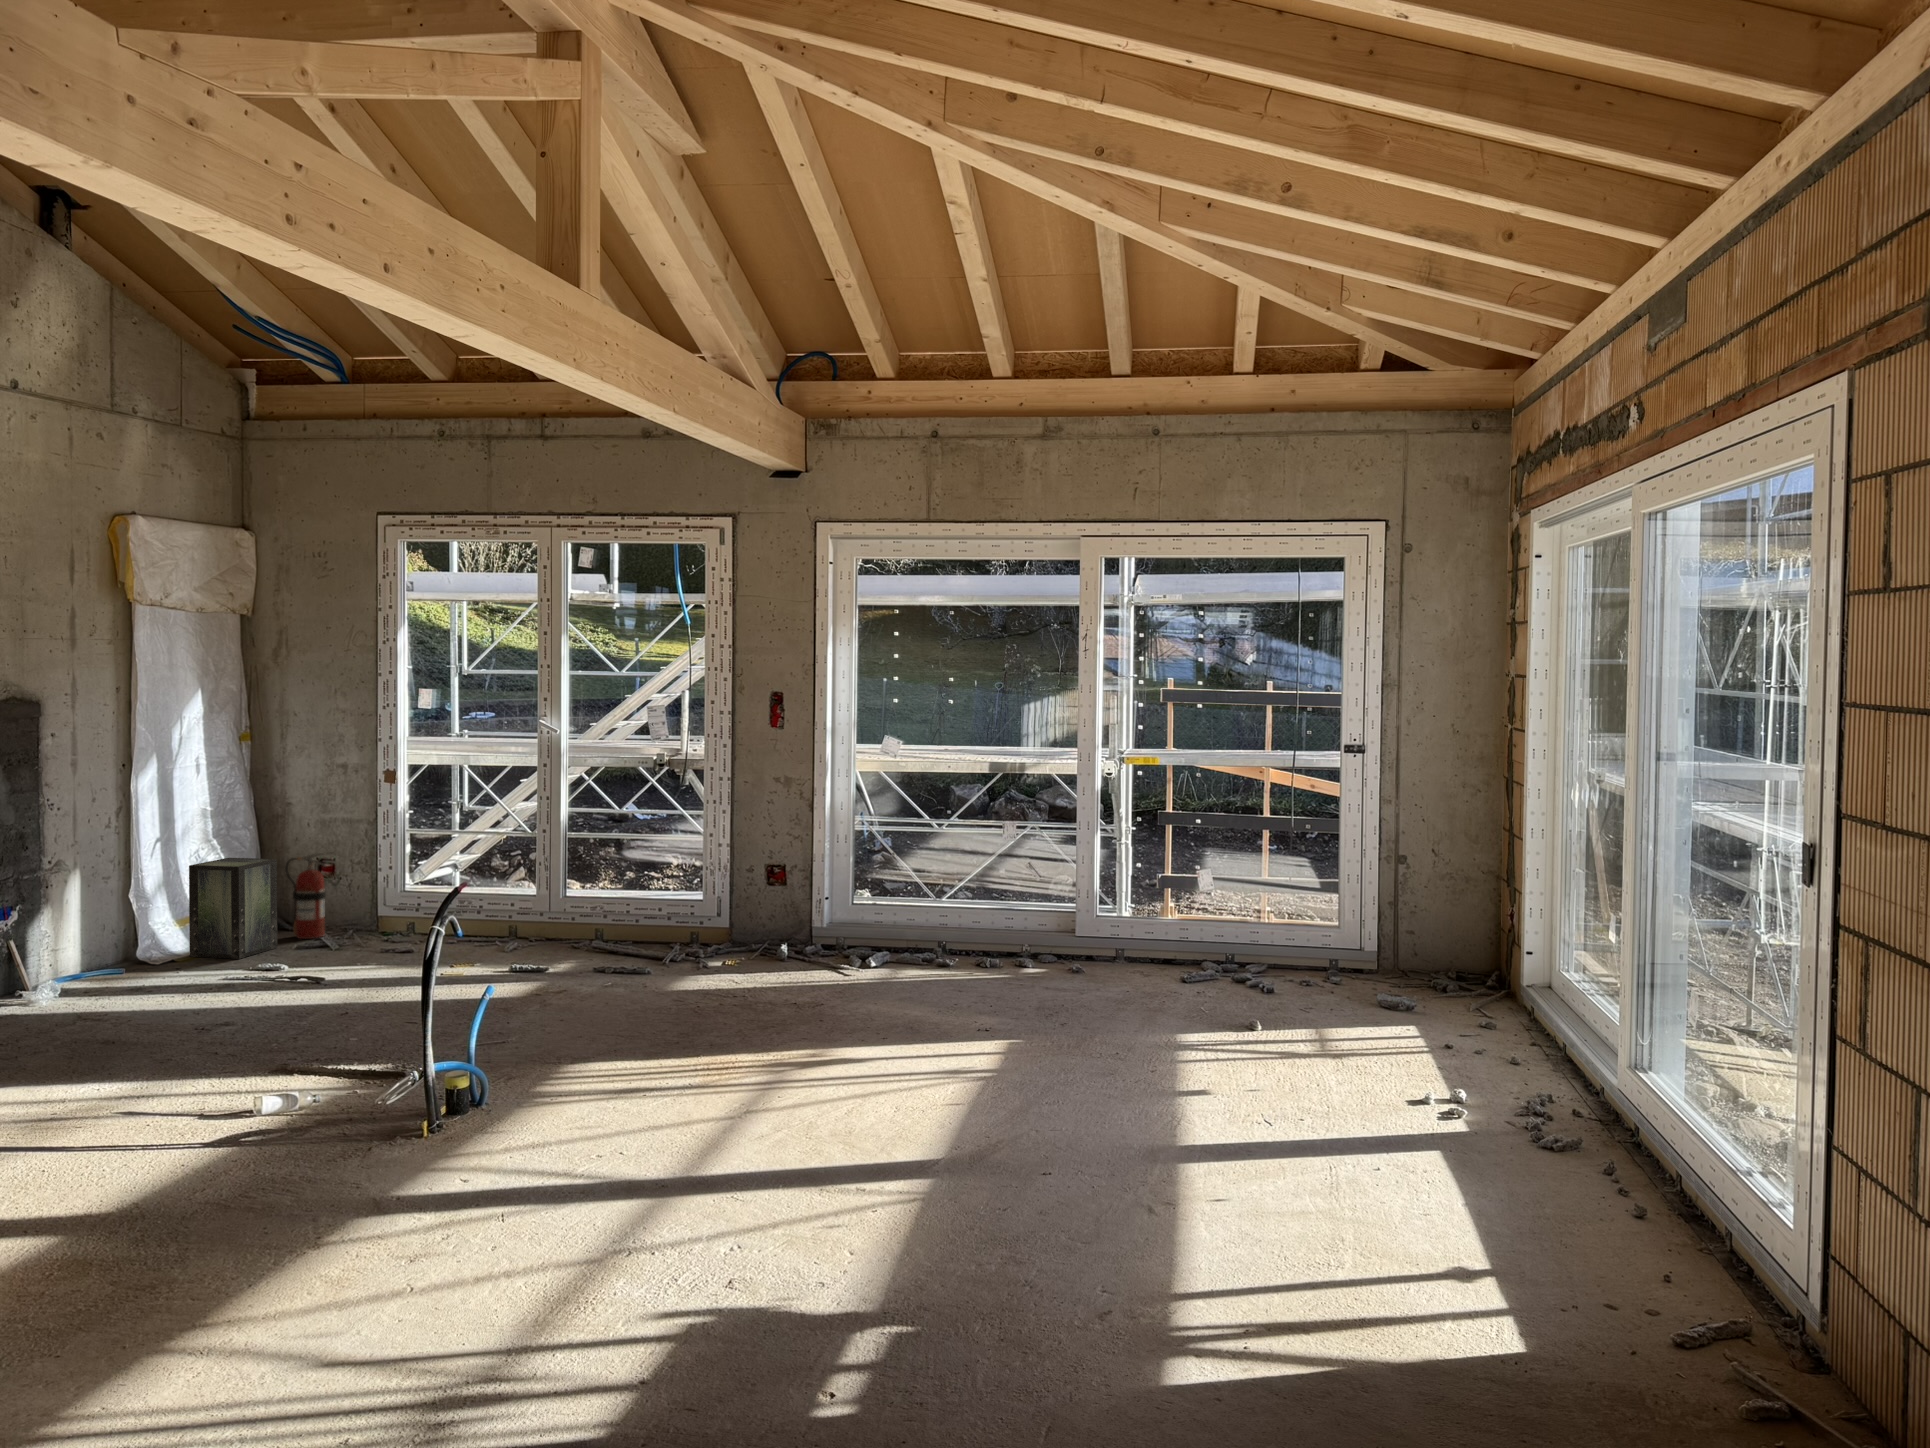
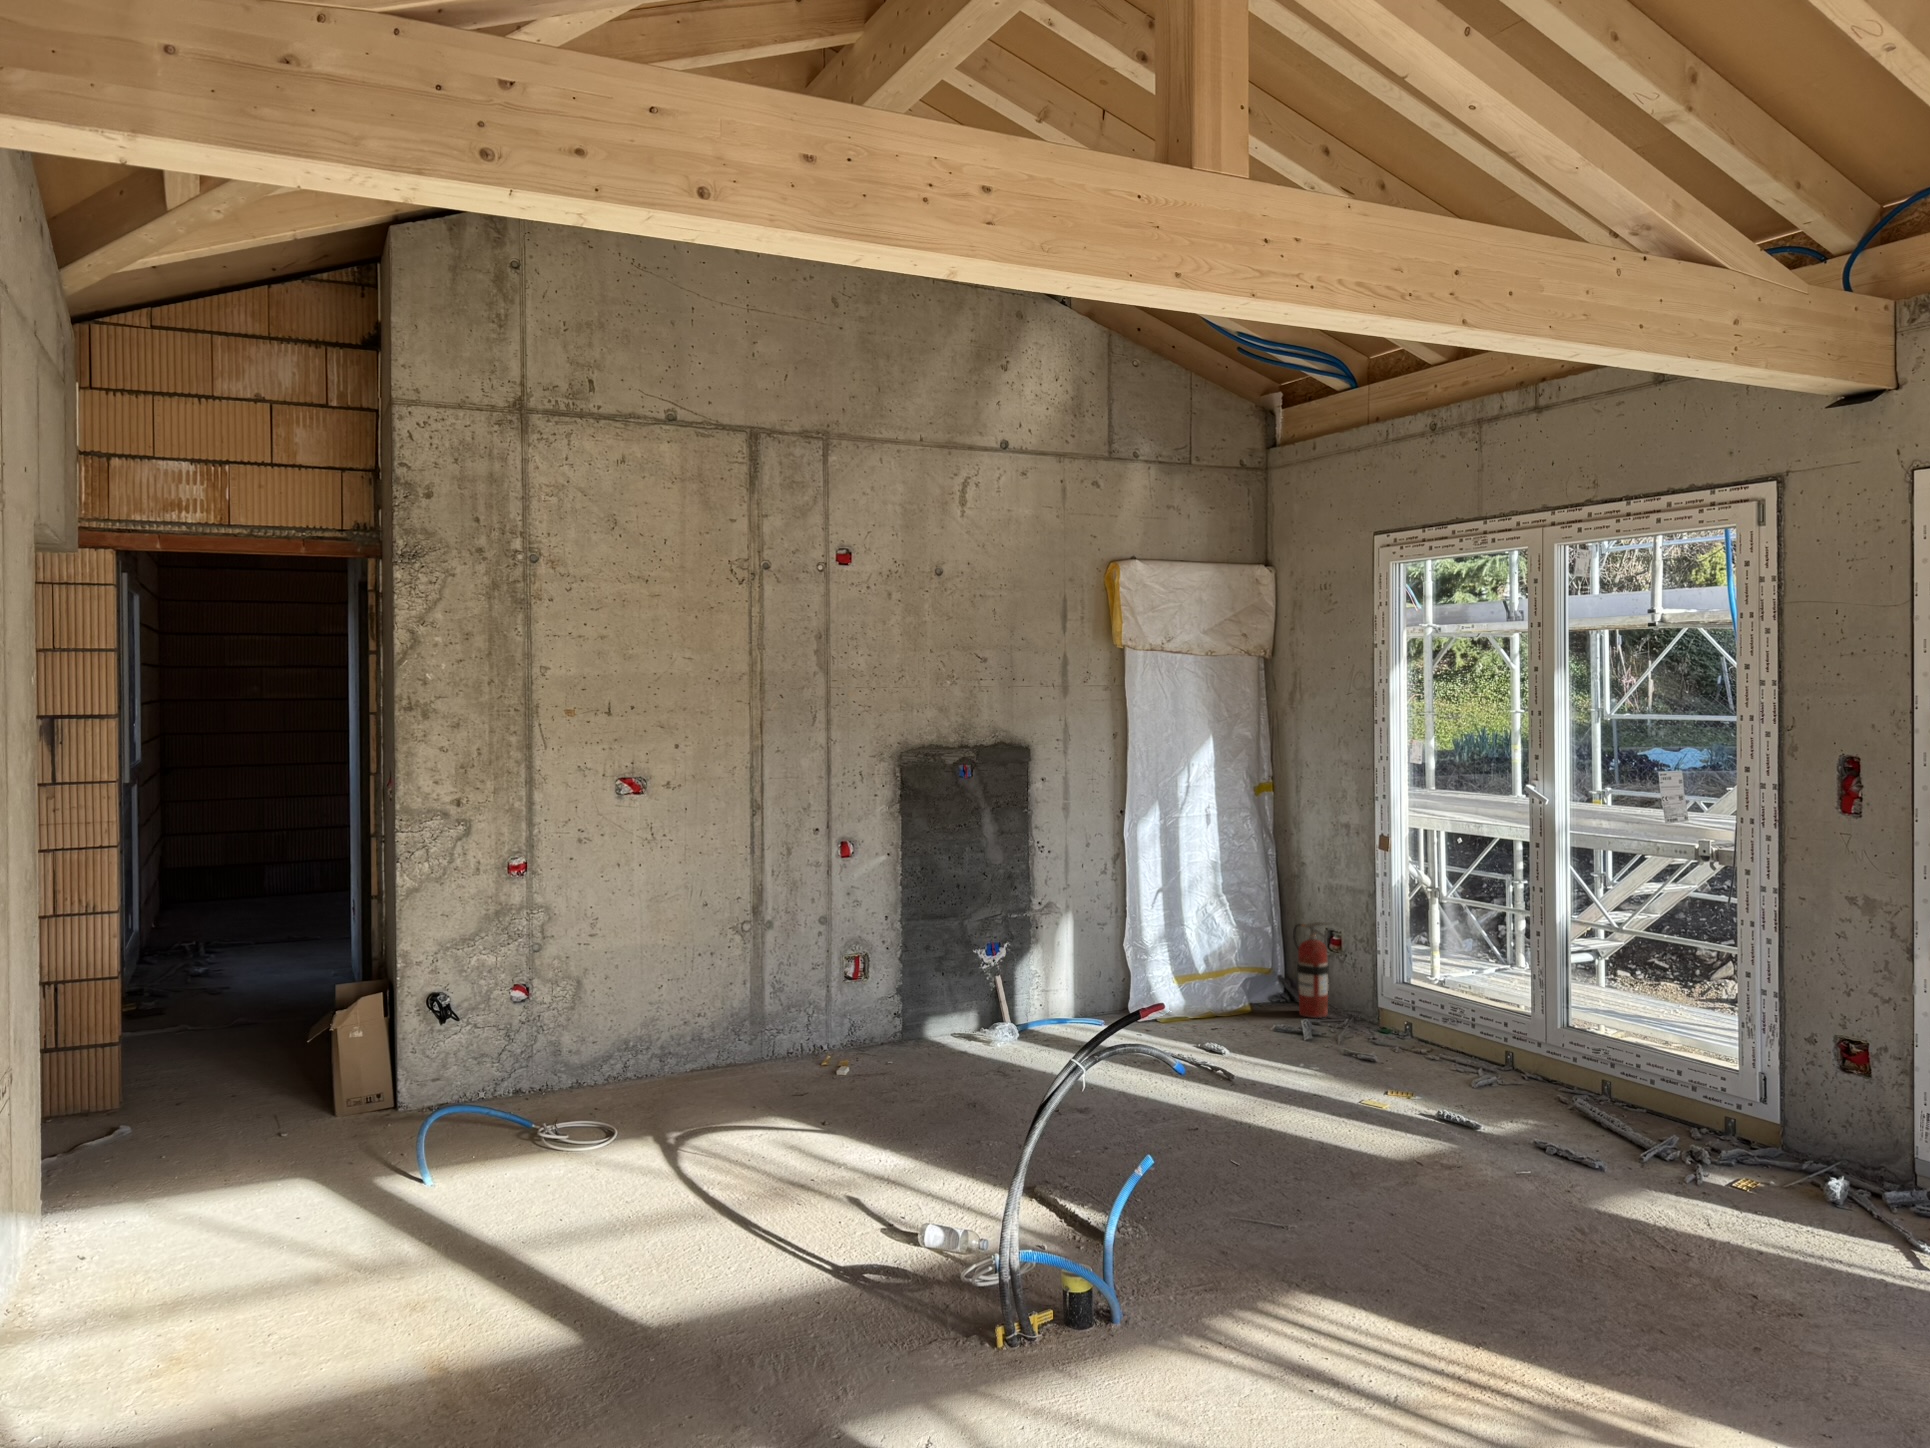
storage box: present [189,858,277,959] -> none [1183,915,1265,1028]

